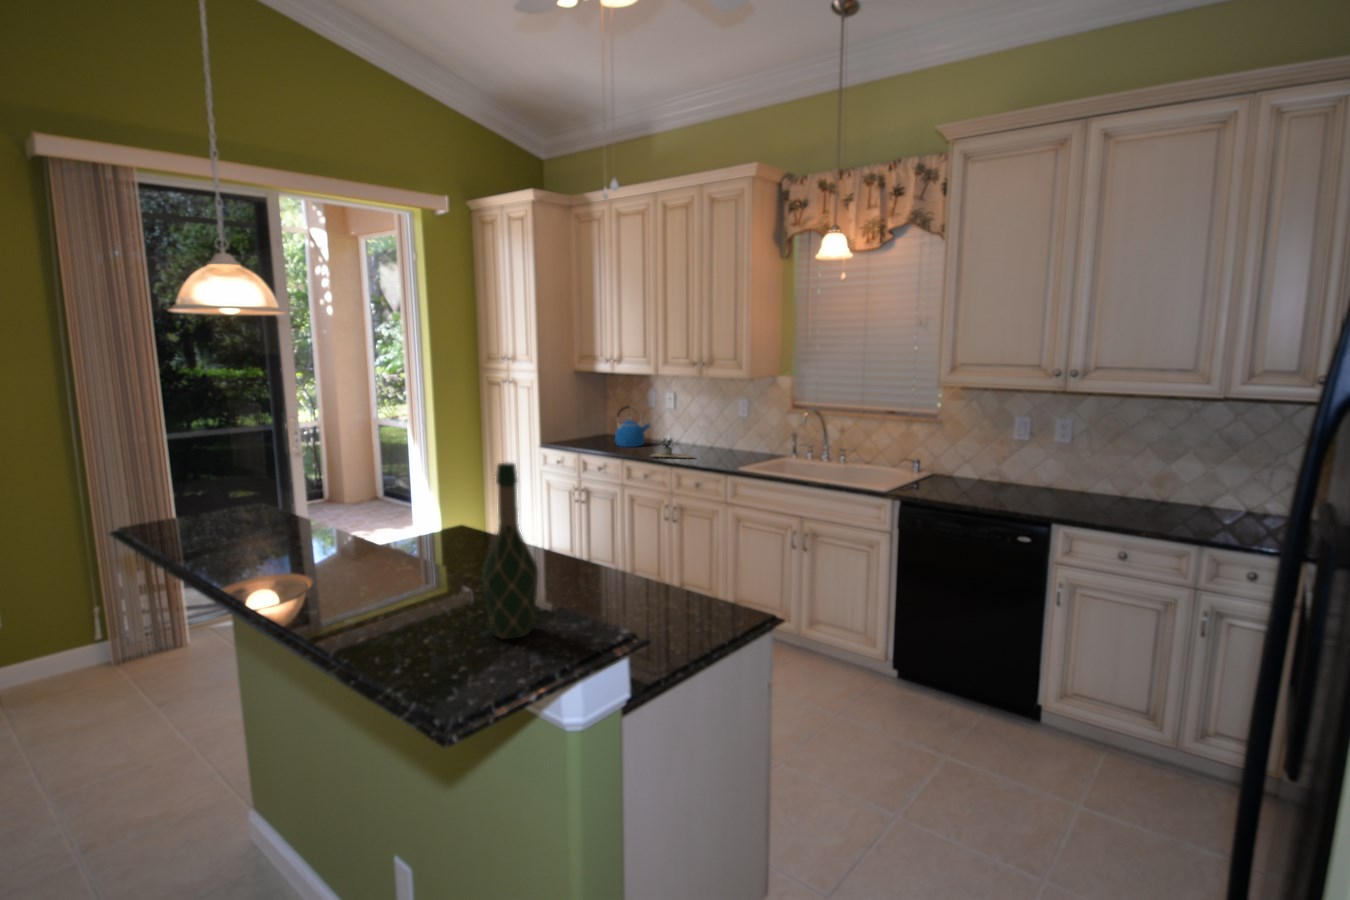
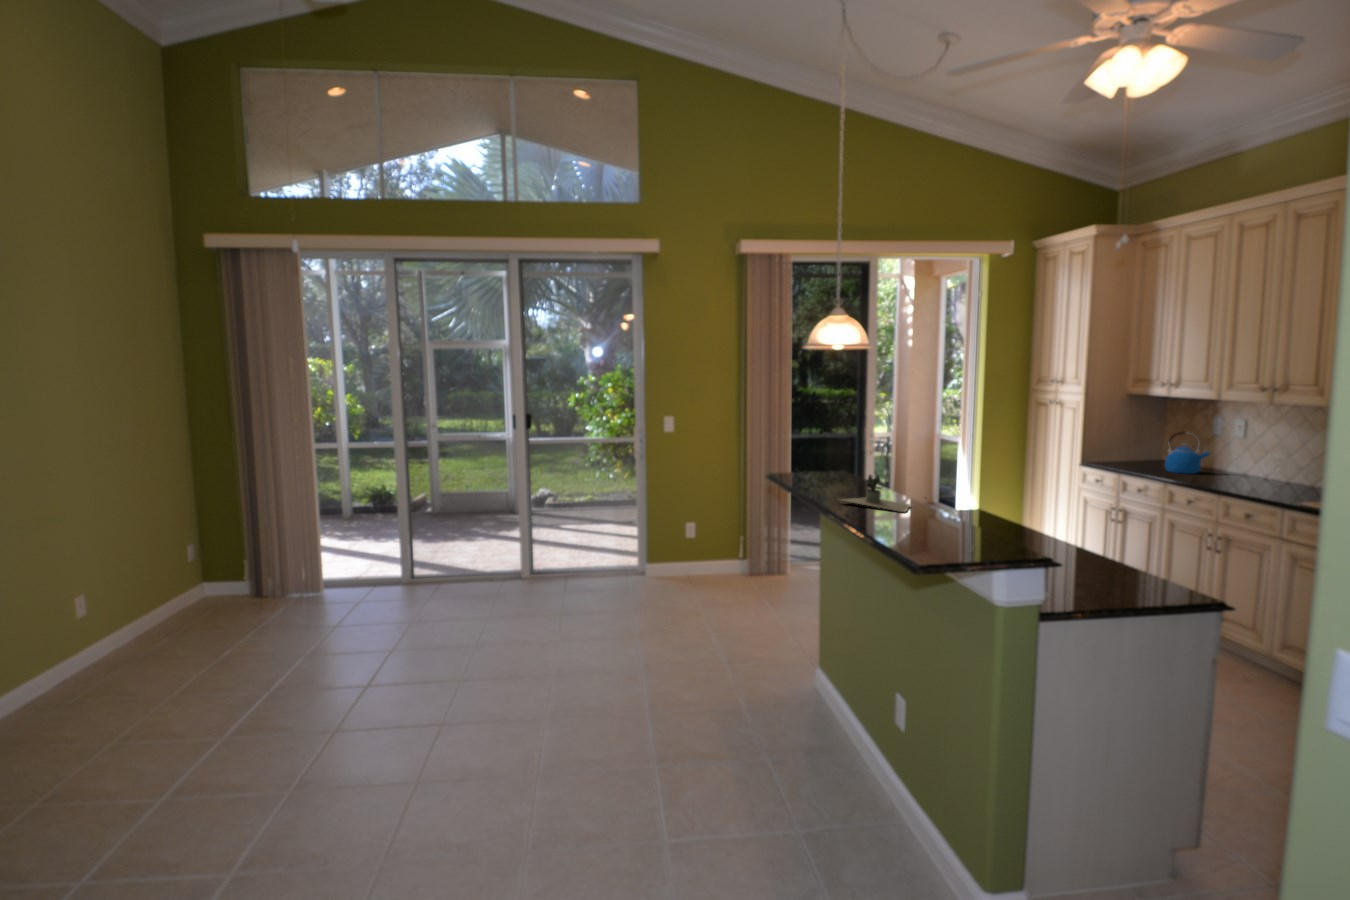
potted plant: present [653,438,693,458] -> present [842,475,910,512]
wine bottle: present [482,463,538,639] -> none [952,434,987,539]

